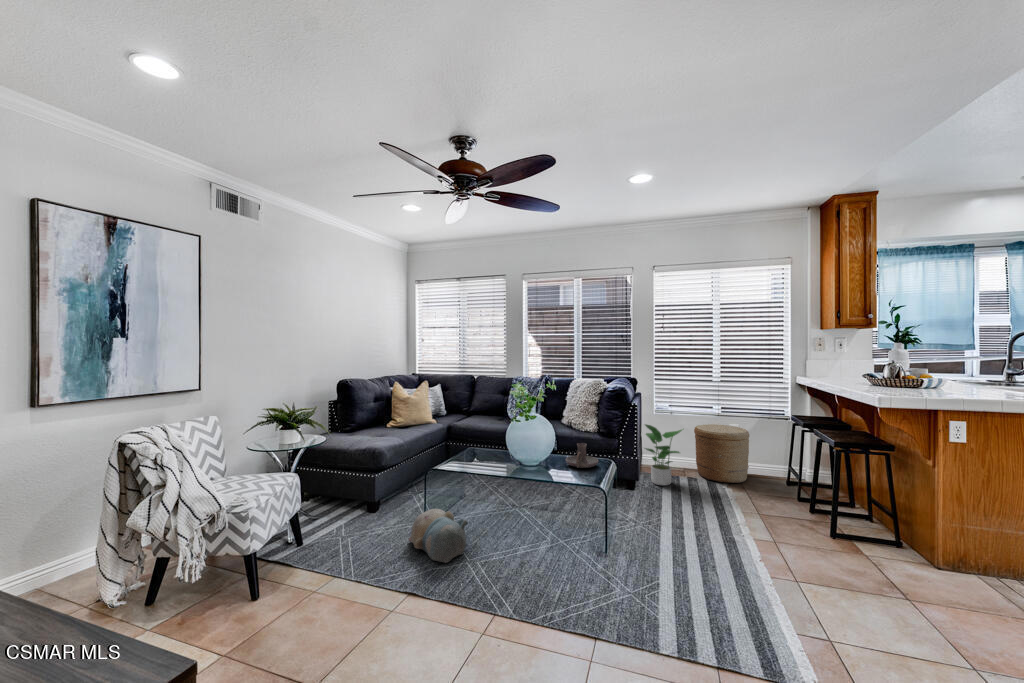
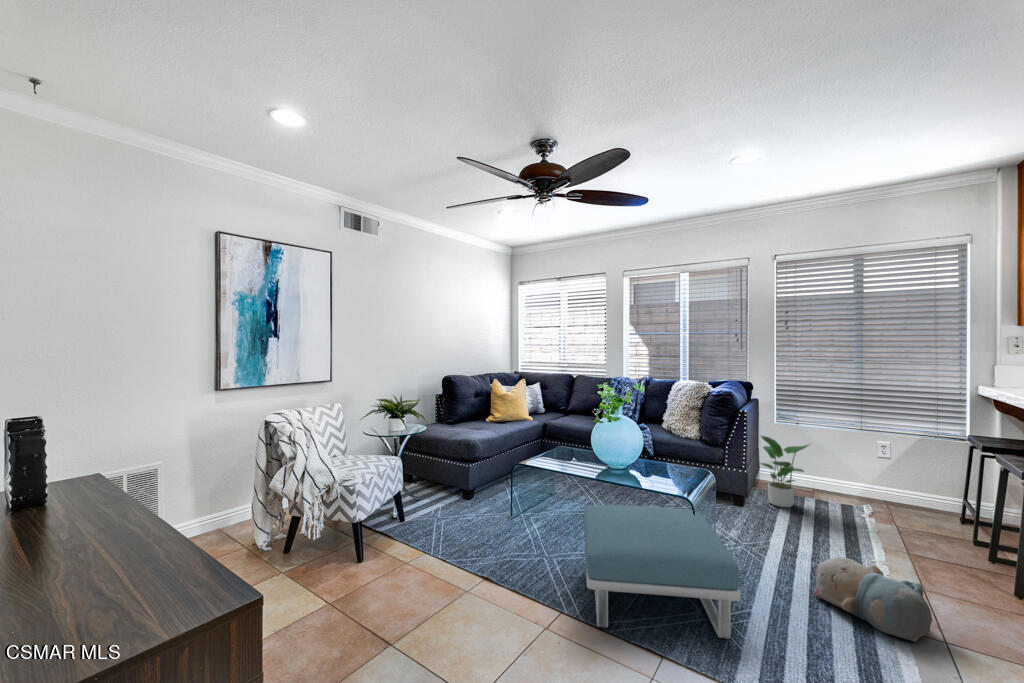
woven basket: present [694,424,749,483] -> none [828,441,904,514]
candle holder: present [566,443,598,468] -> none [656,451,693,477]
footstool: none [506,498,660,625] -> present [584,505,741,639]
plush toy: present [409,509,468,563] -> present [813,557,933,642]

